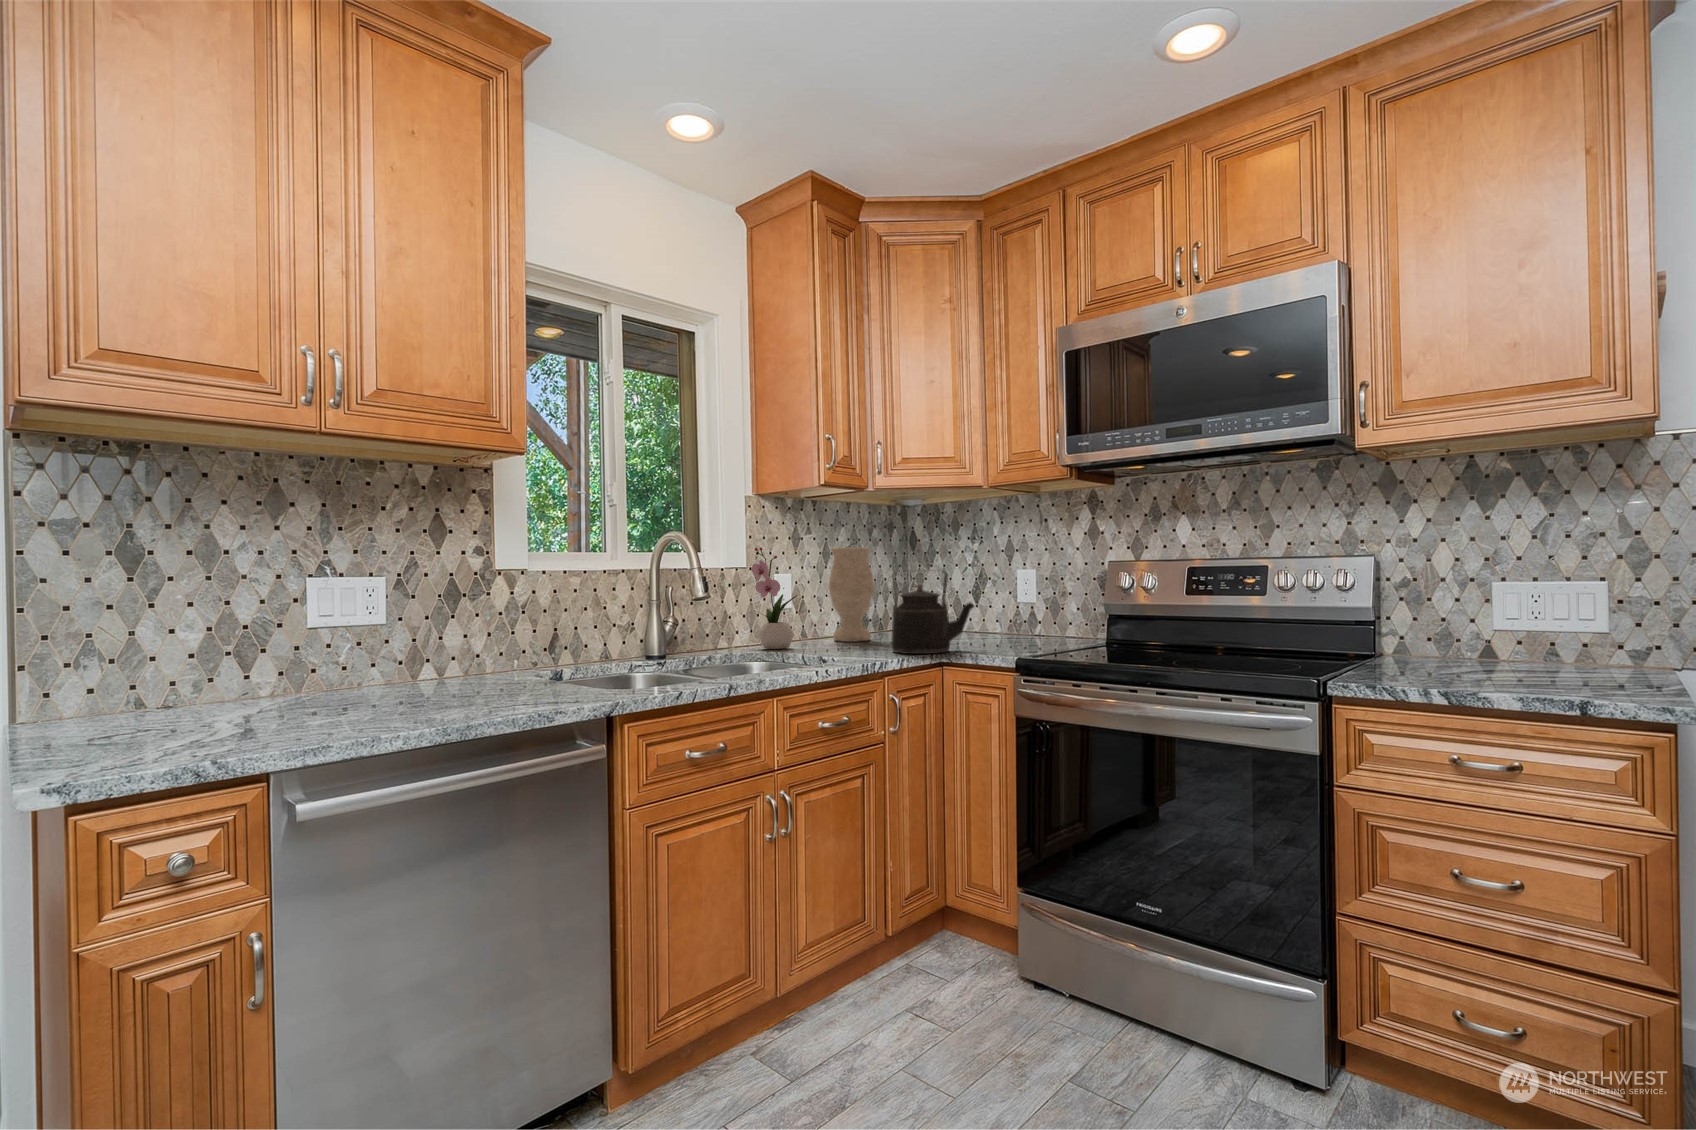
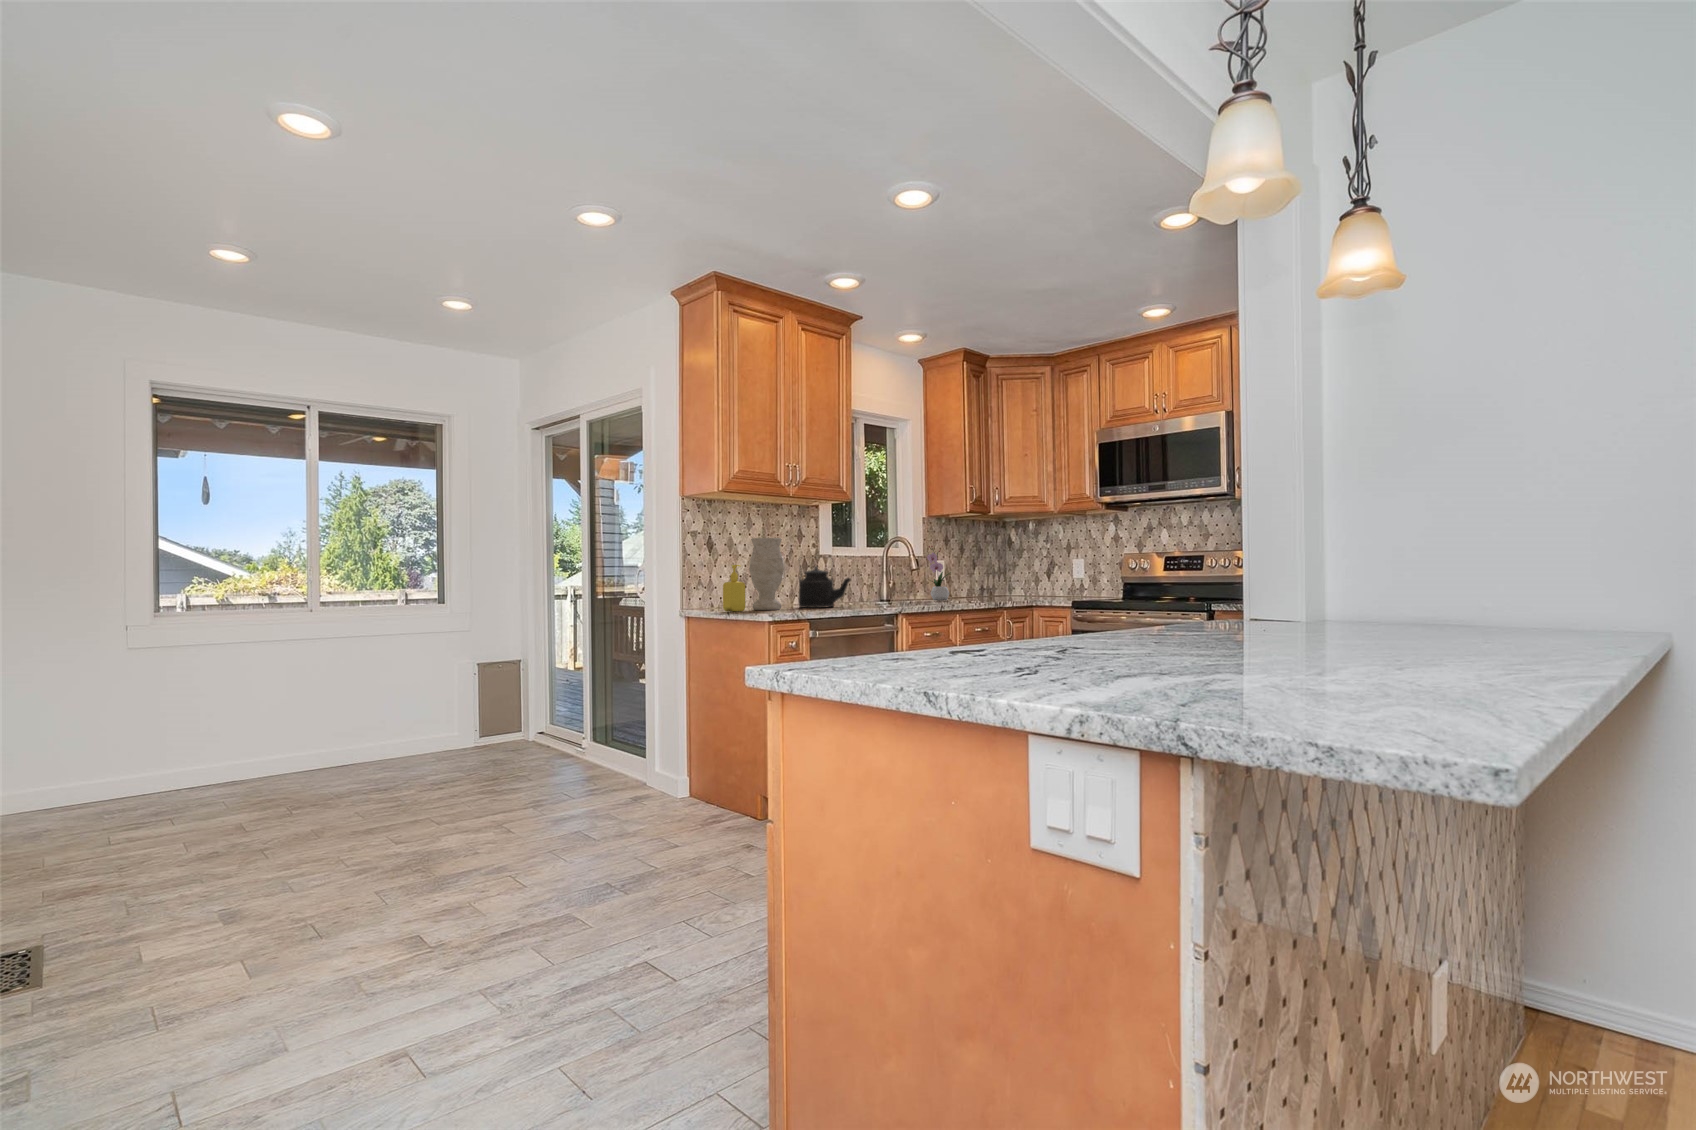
vase: present [829,547,874,642] -> present [749,538,784,610]
kettle: present [891,570,974,654] -> present [799,559,851,608]
soap dispenser: none [53,612,135,745] -> present [723,565,745,612]

